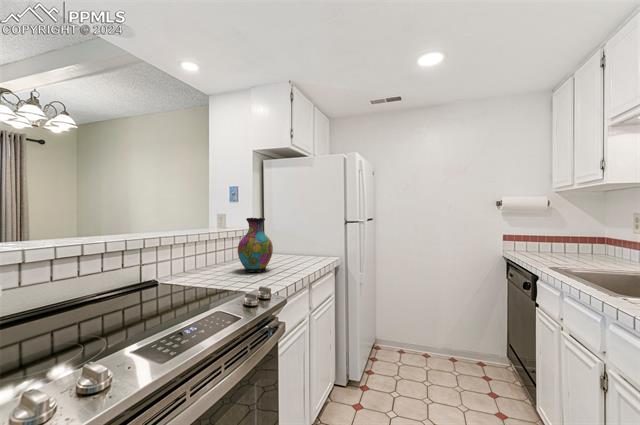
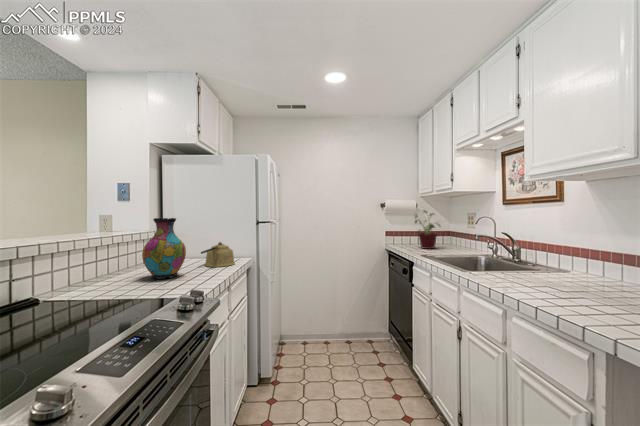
potted plant: none [544,208,587,260] -> present [415,210,440,249]
kettle: none [289,241,321,265] -> present [201,242,235,267]

